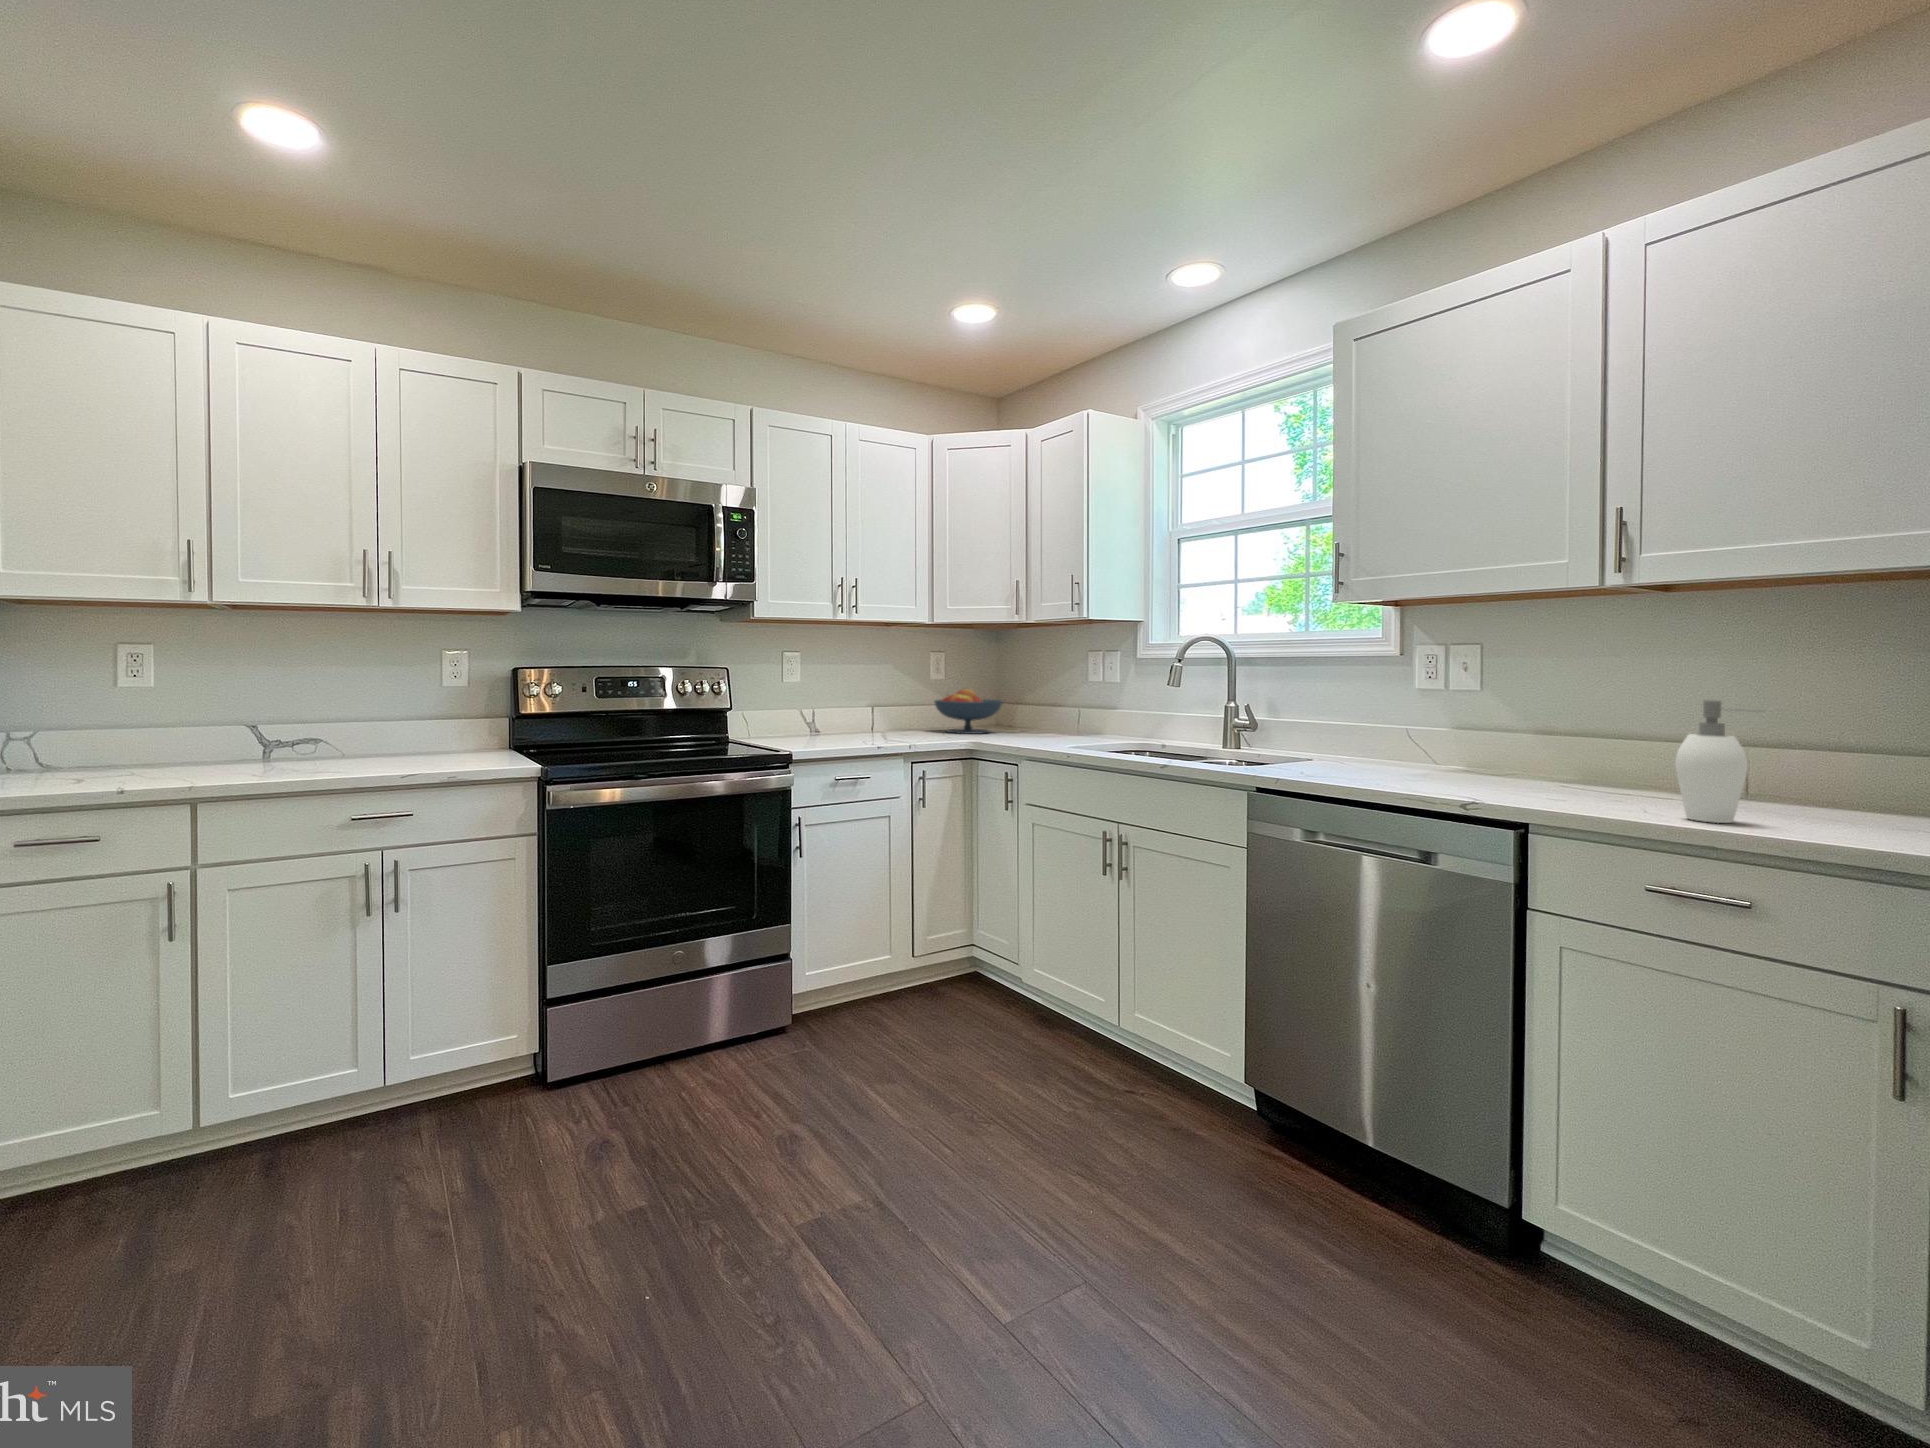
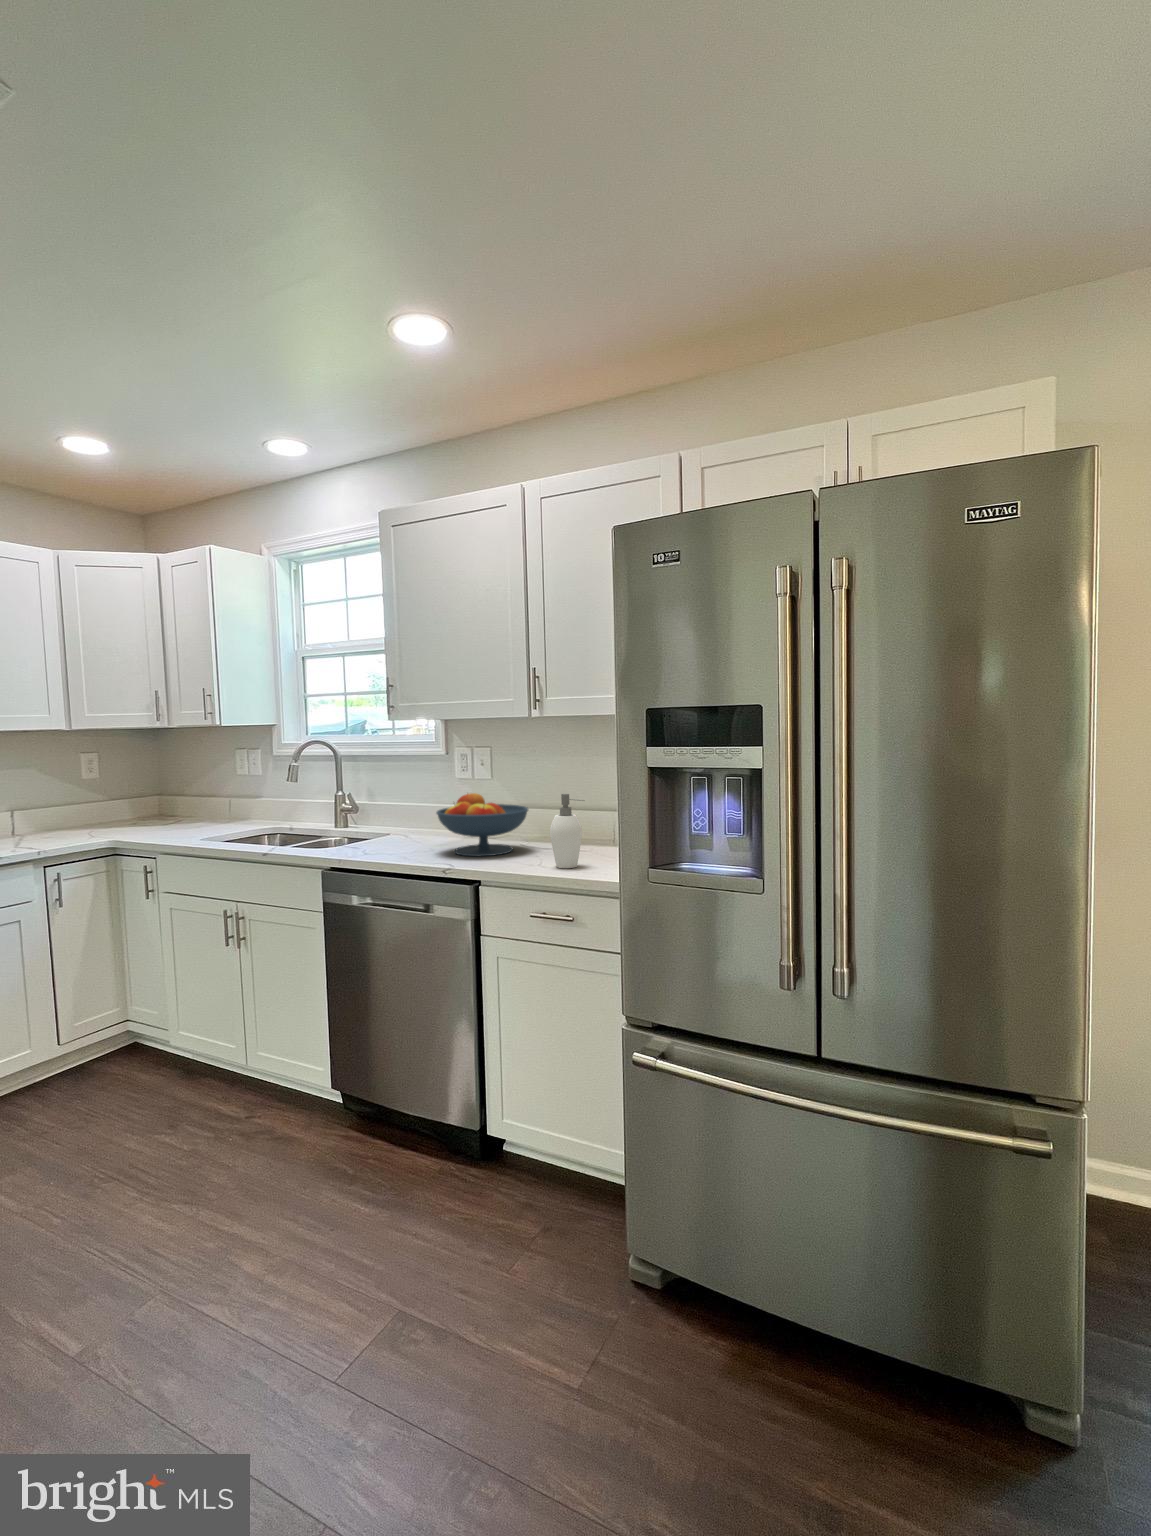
fruit bowl: present [935,689,1002,734] -> present [436,793,528,856]

